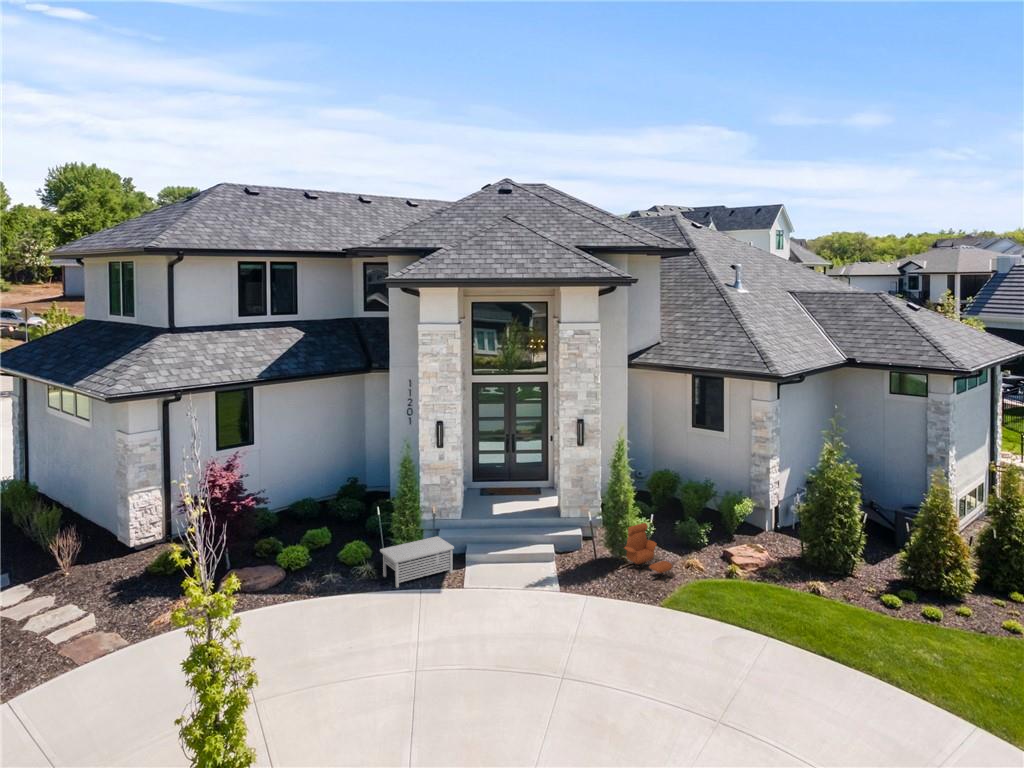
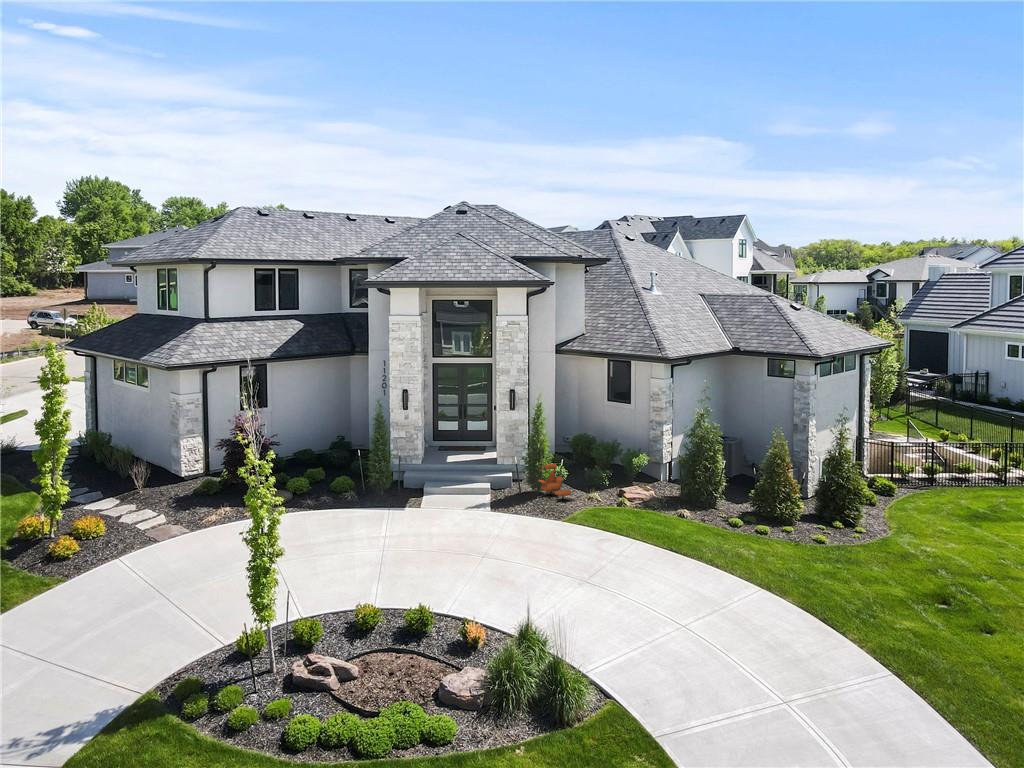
storage bench: present [380,536,454,587] -> none [360,472,414,504]

